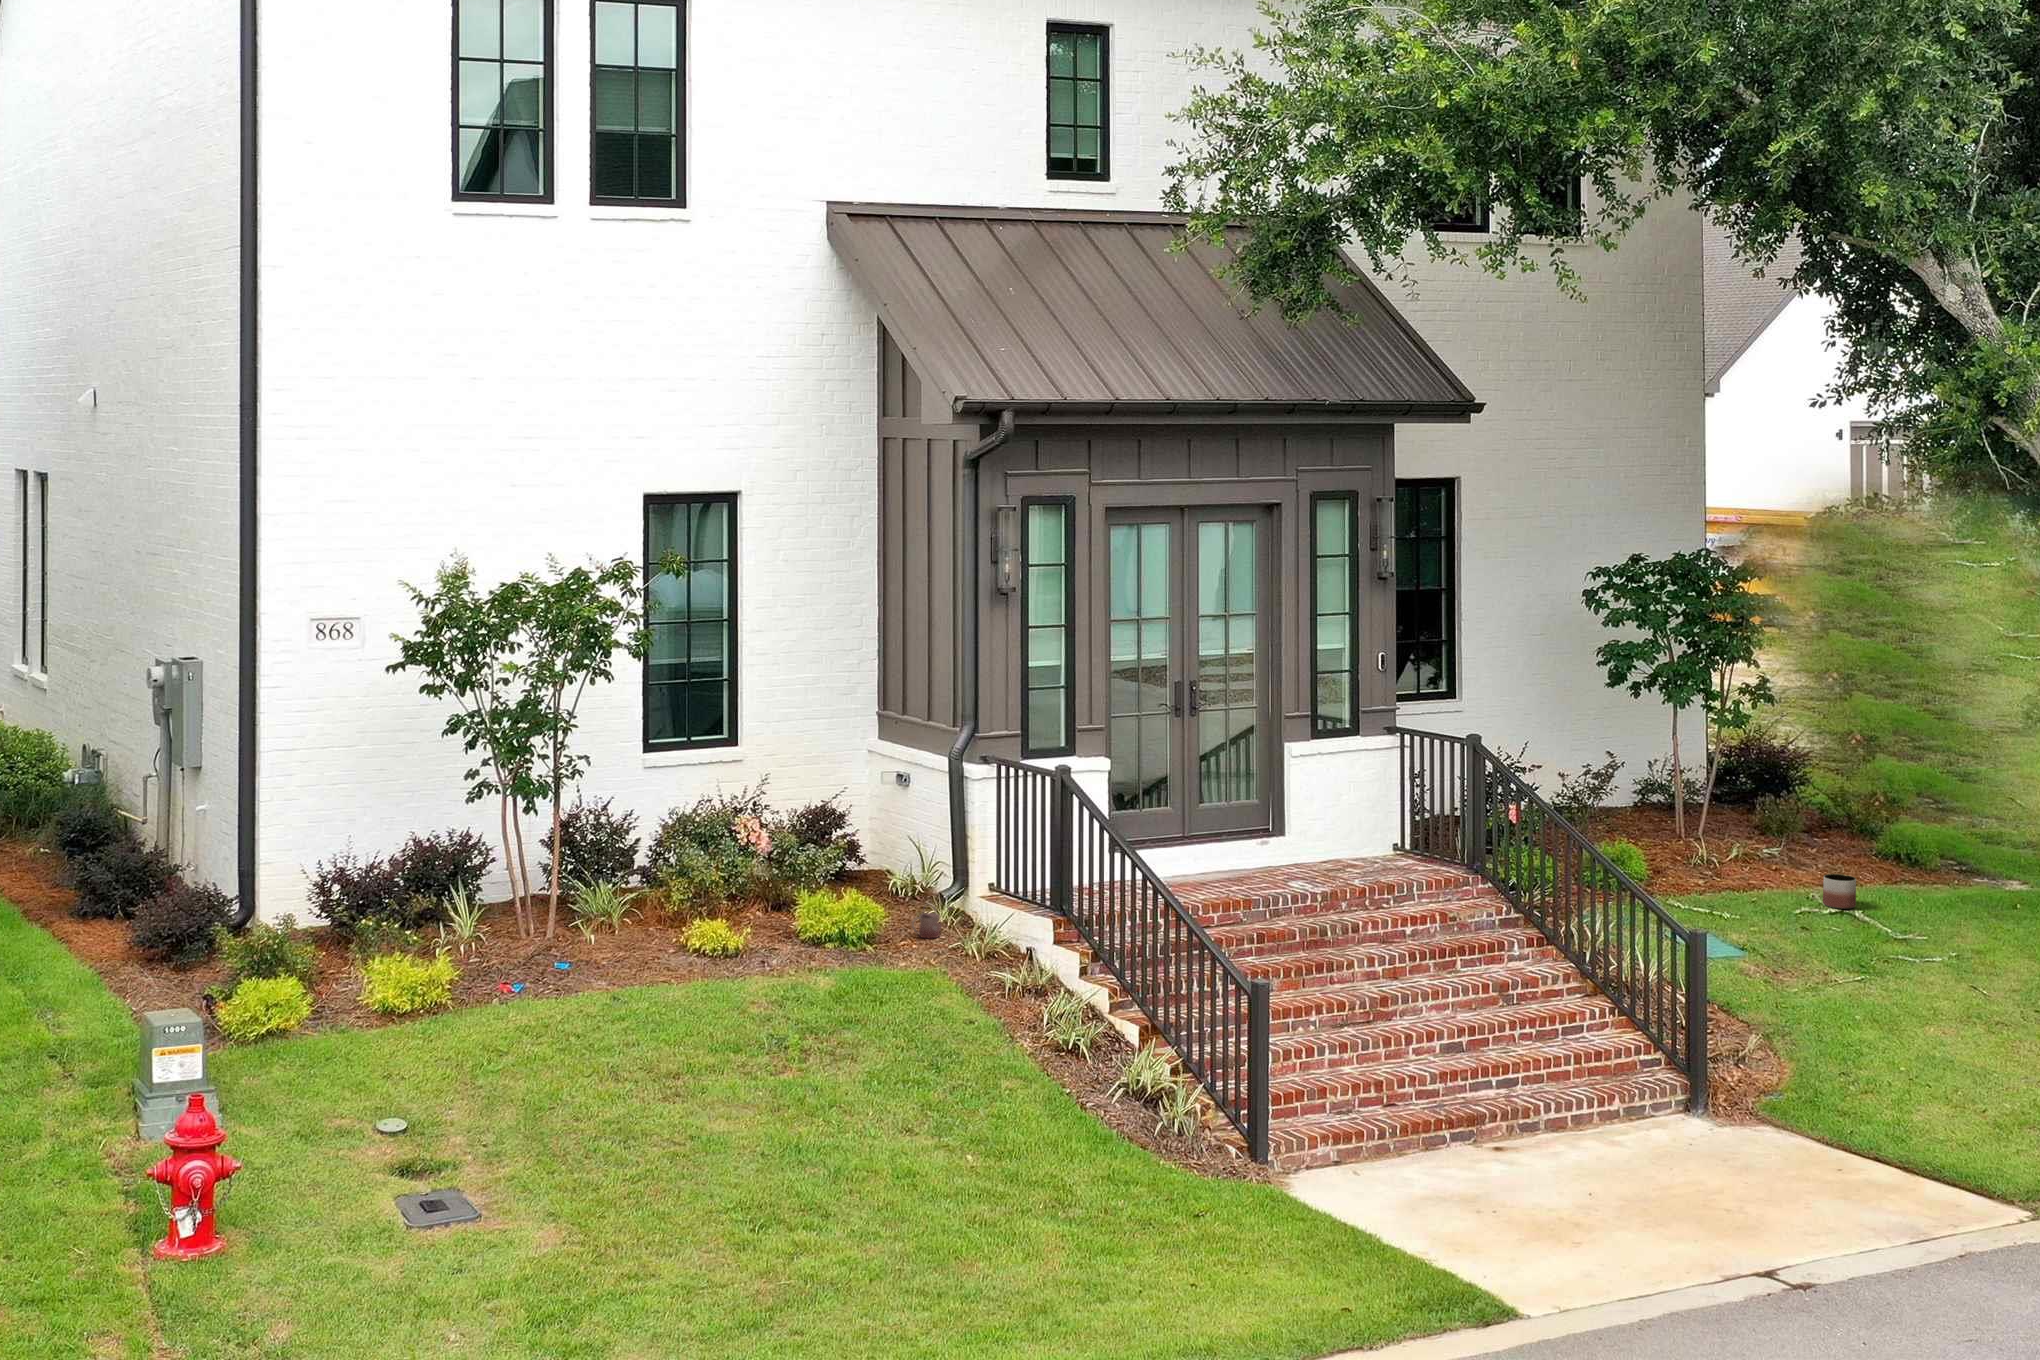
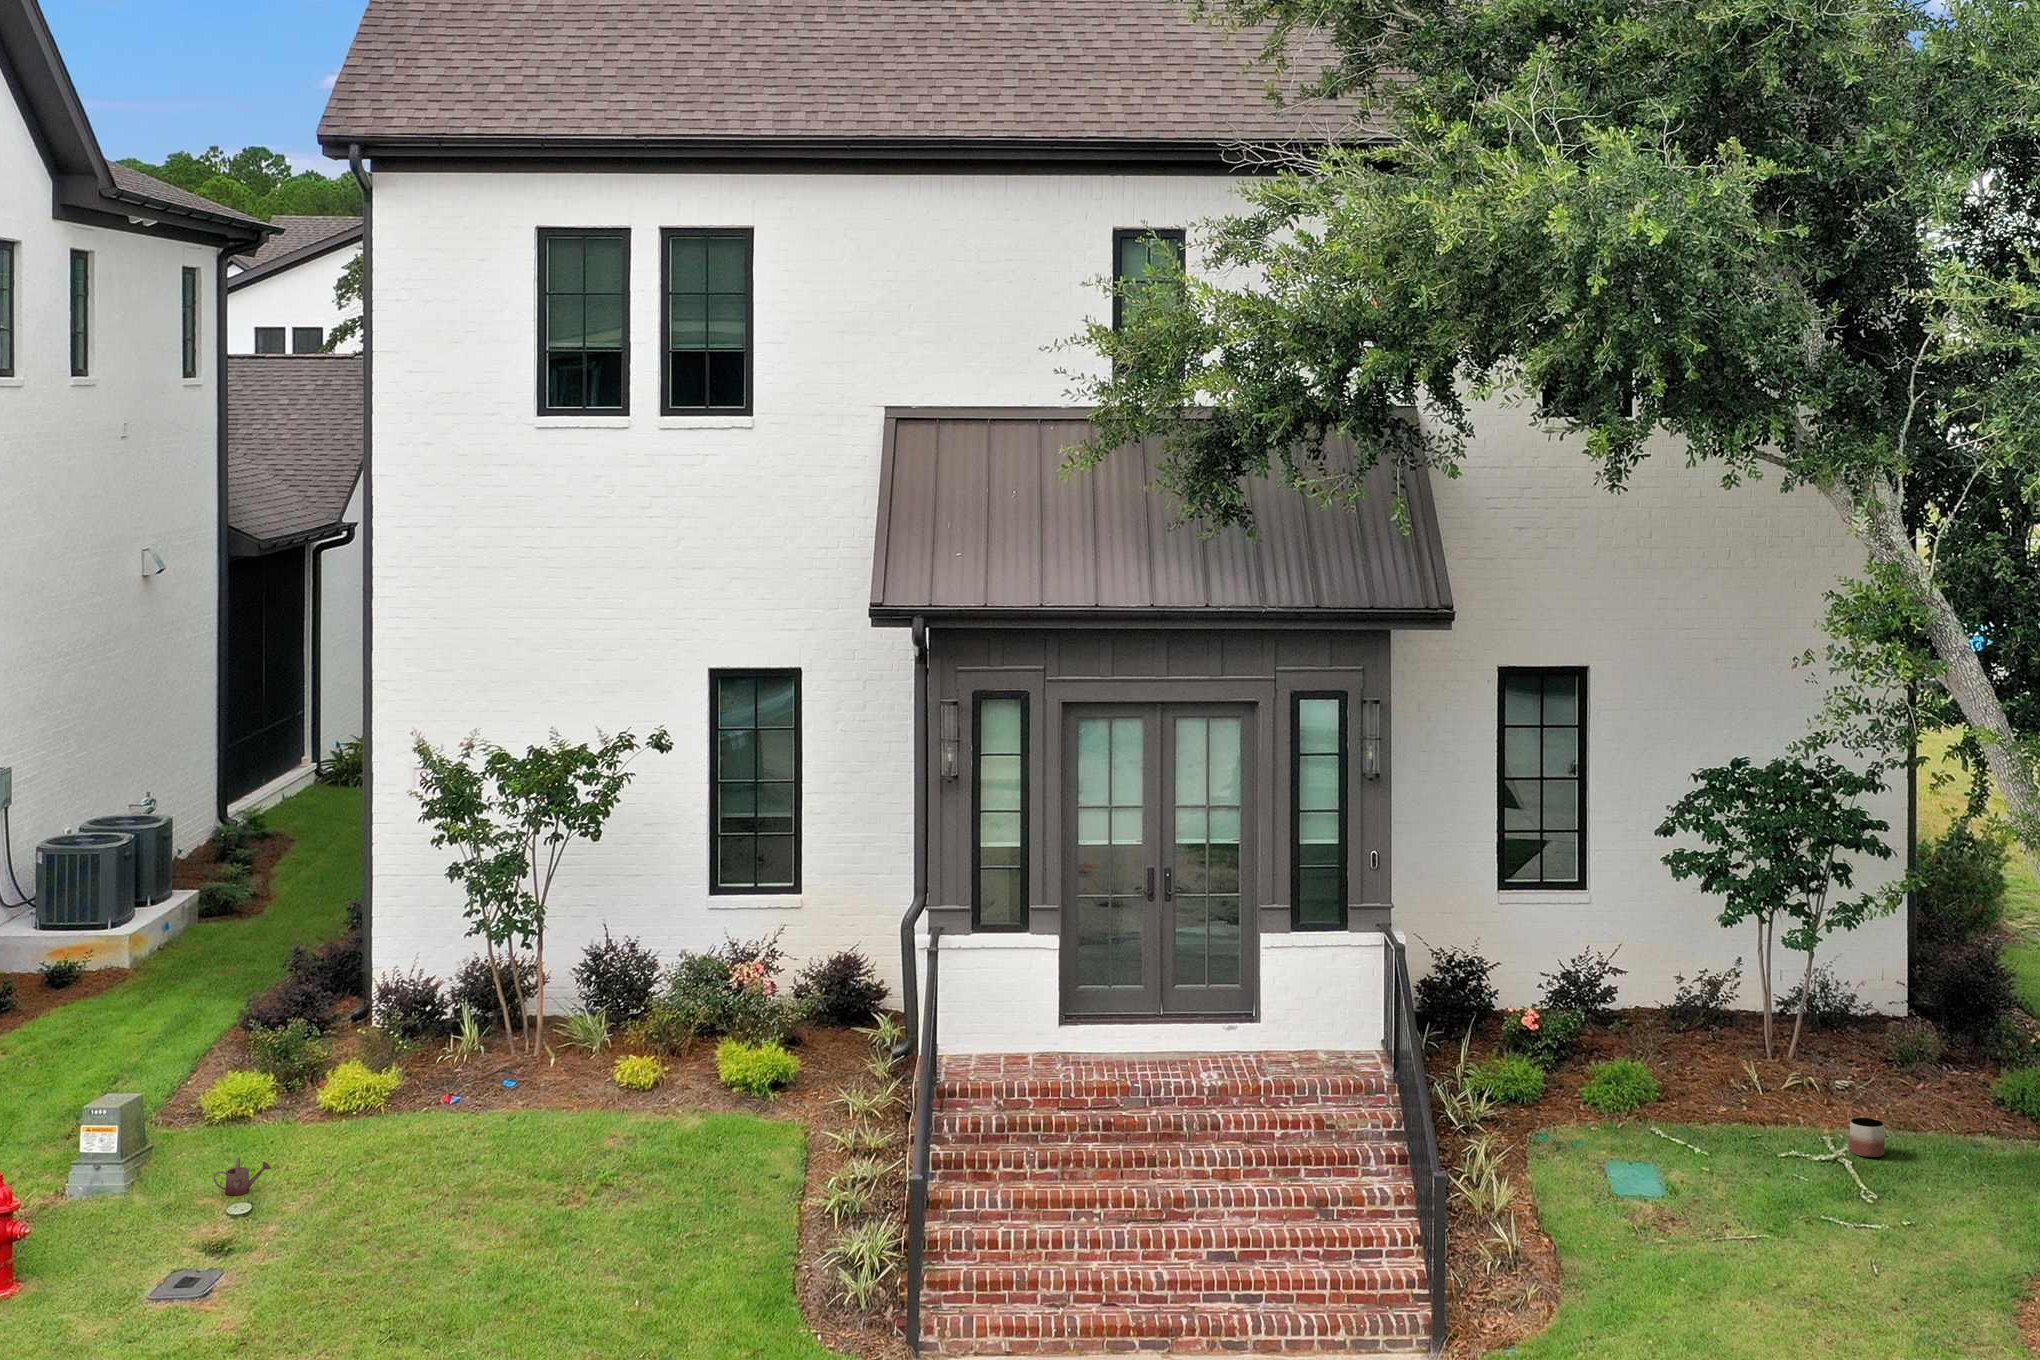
watering can: present [912,904,952,938] -> present [214,1157,271,1195]

